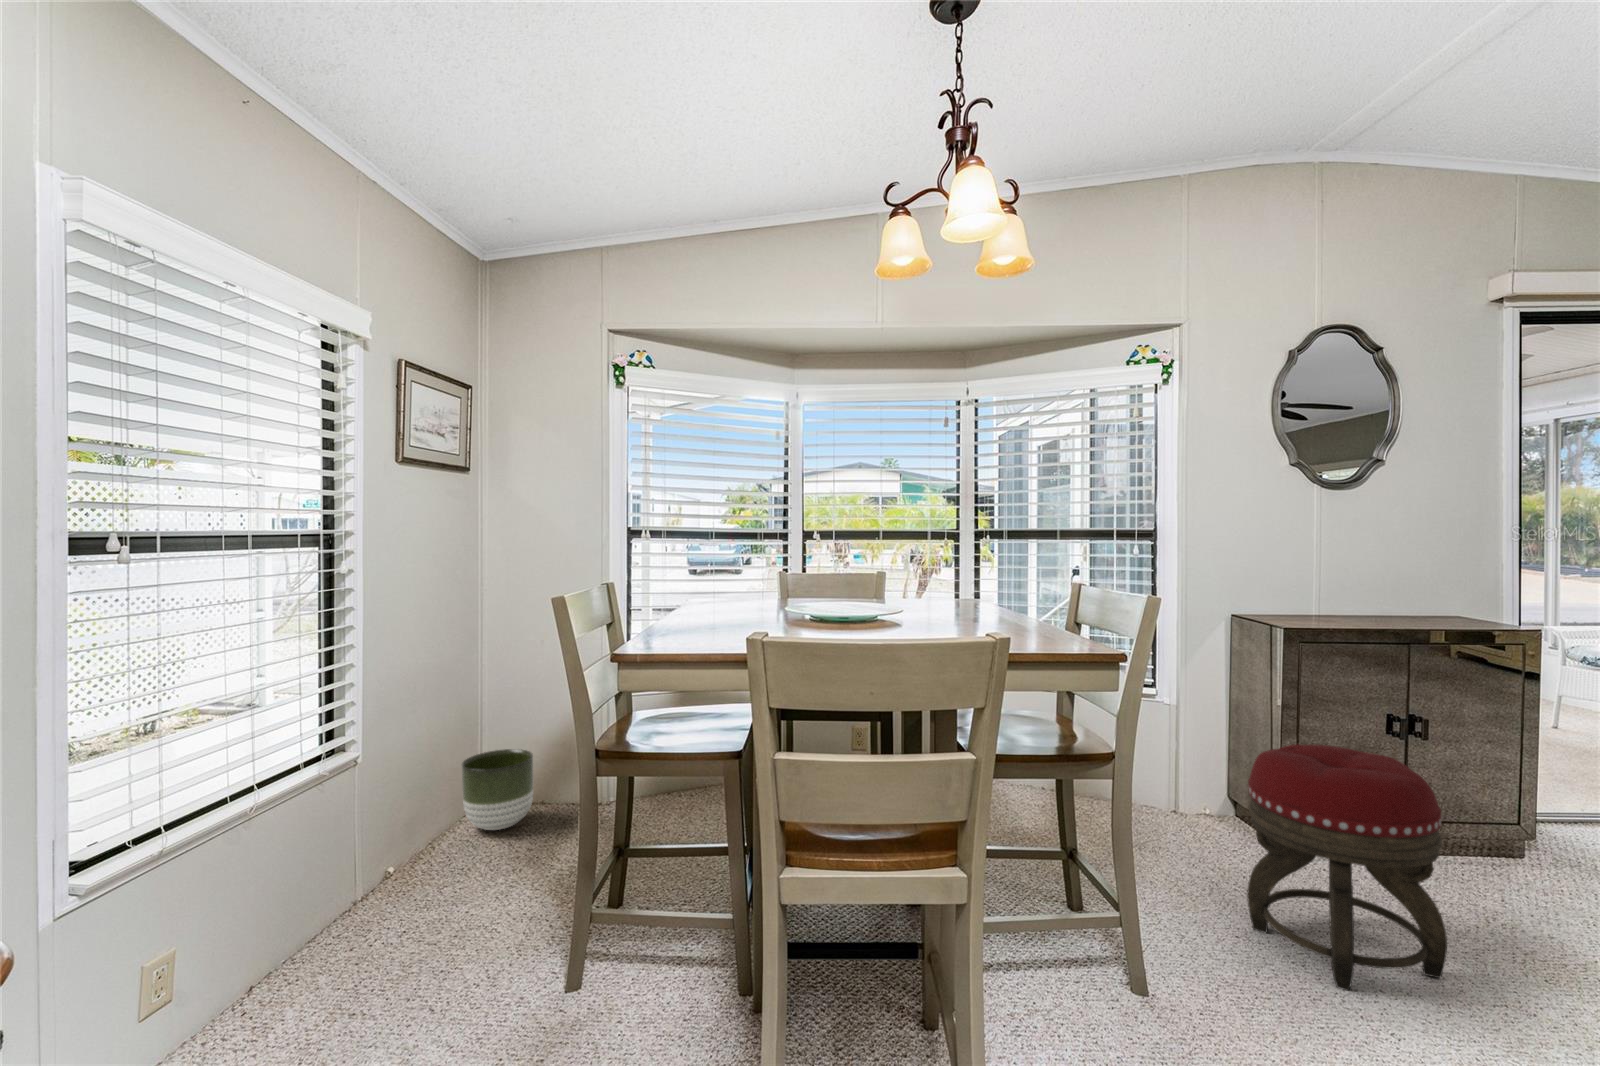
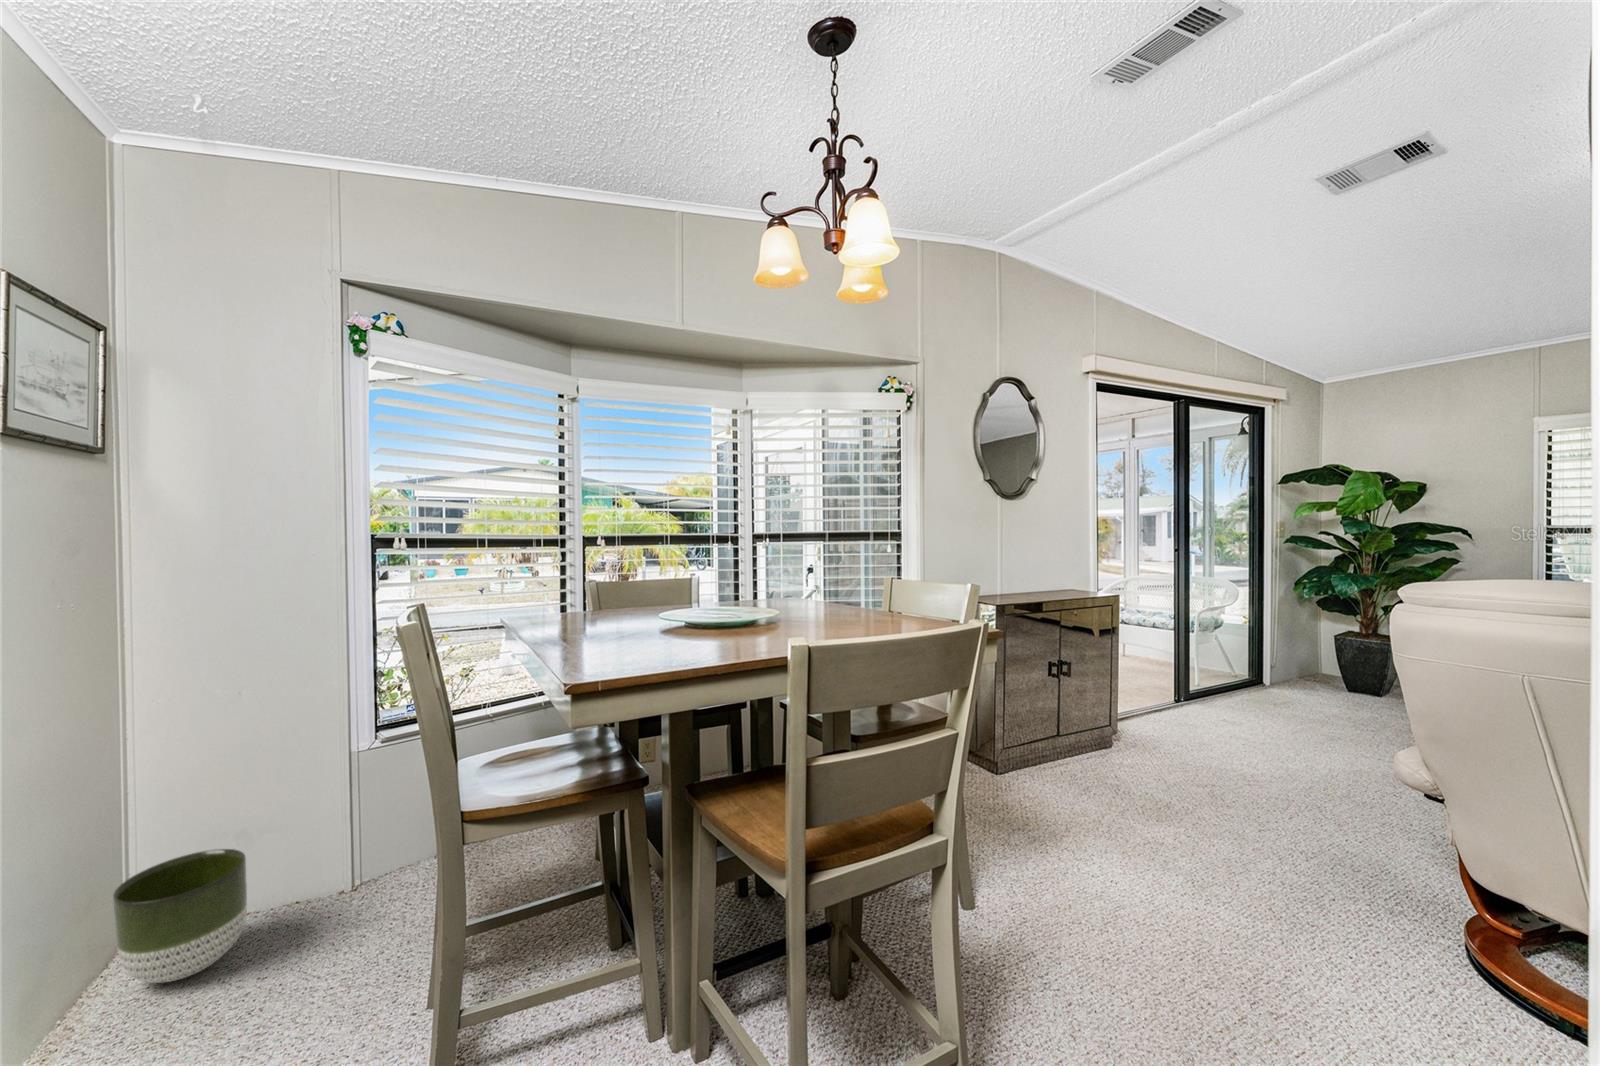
footstool: present [1247,744,1447,991] -> none [1020,697,1147,879]

